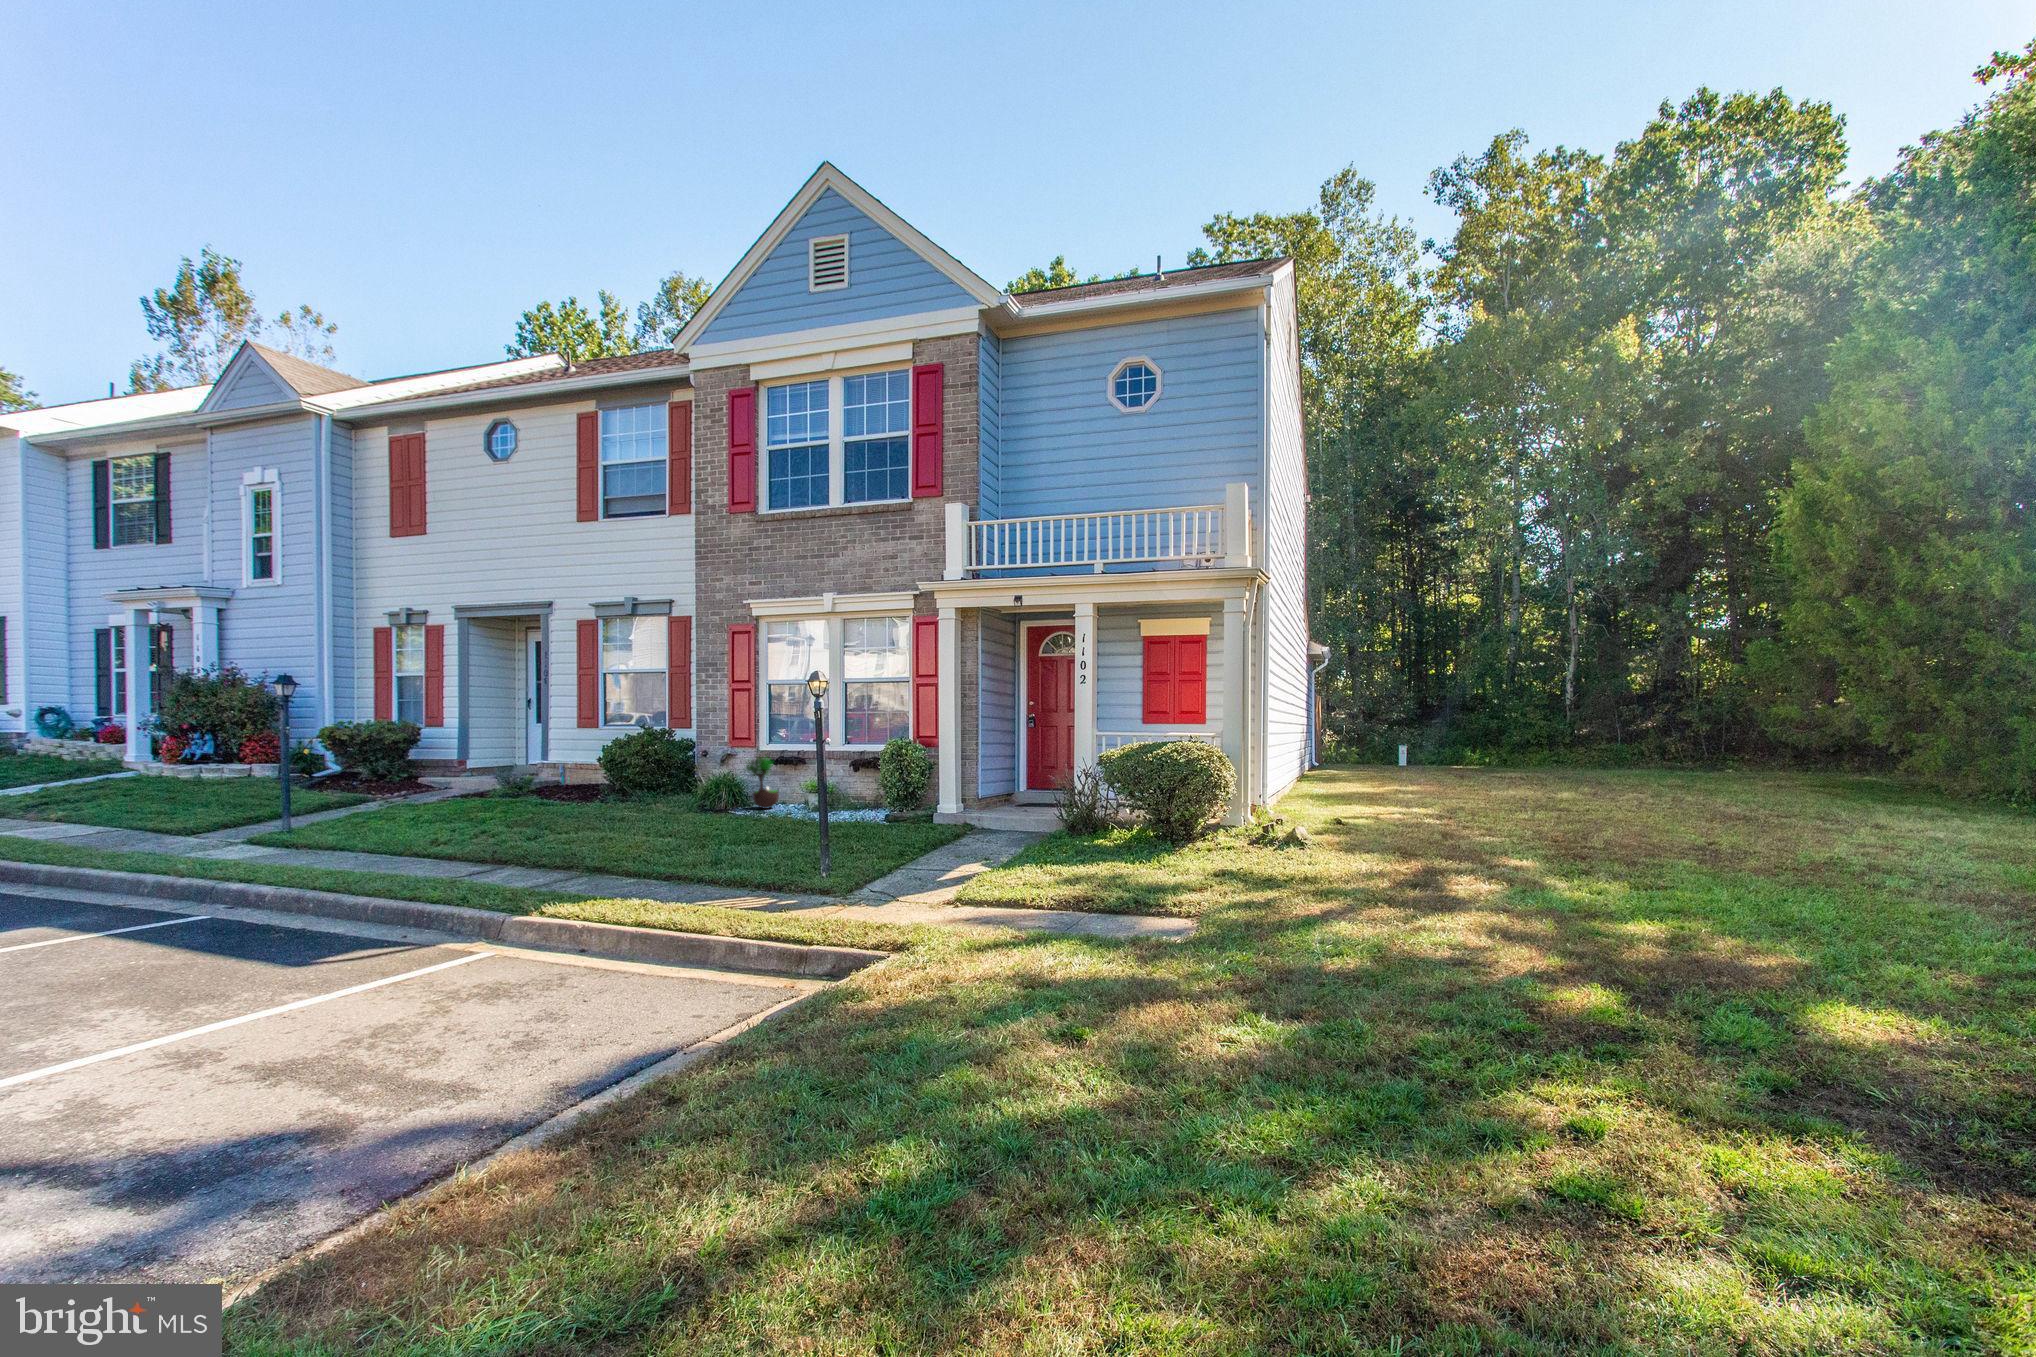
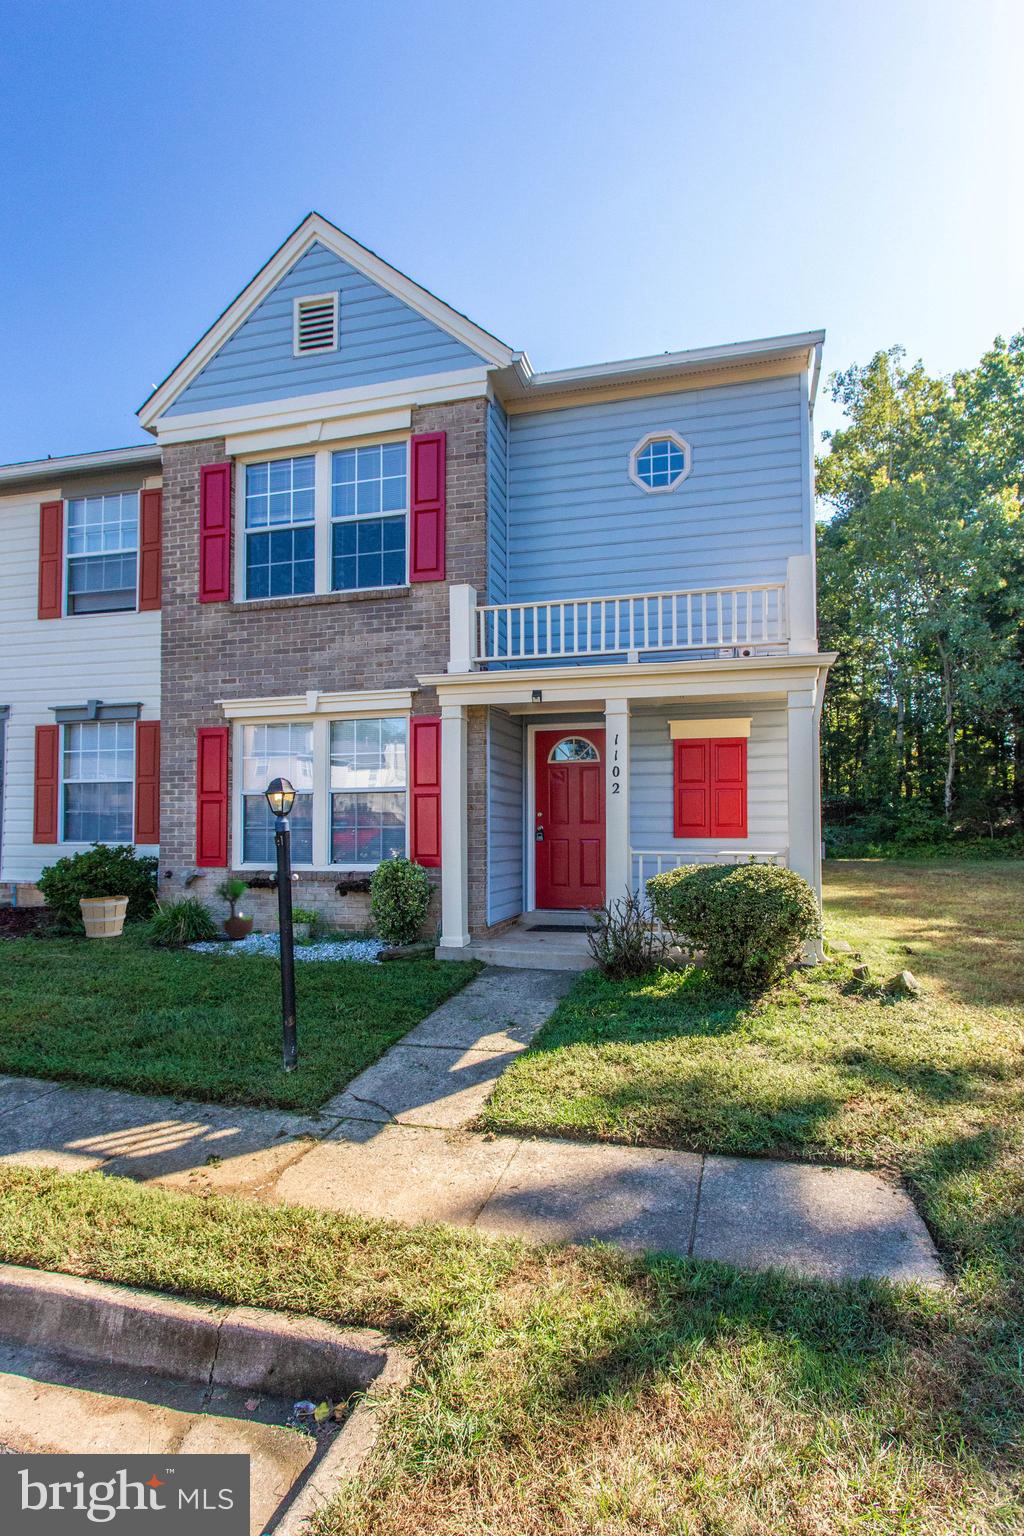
wooden bucket: none [628,772,669,808] -> present [79,895,129,938]

